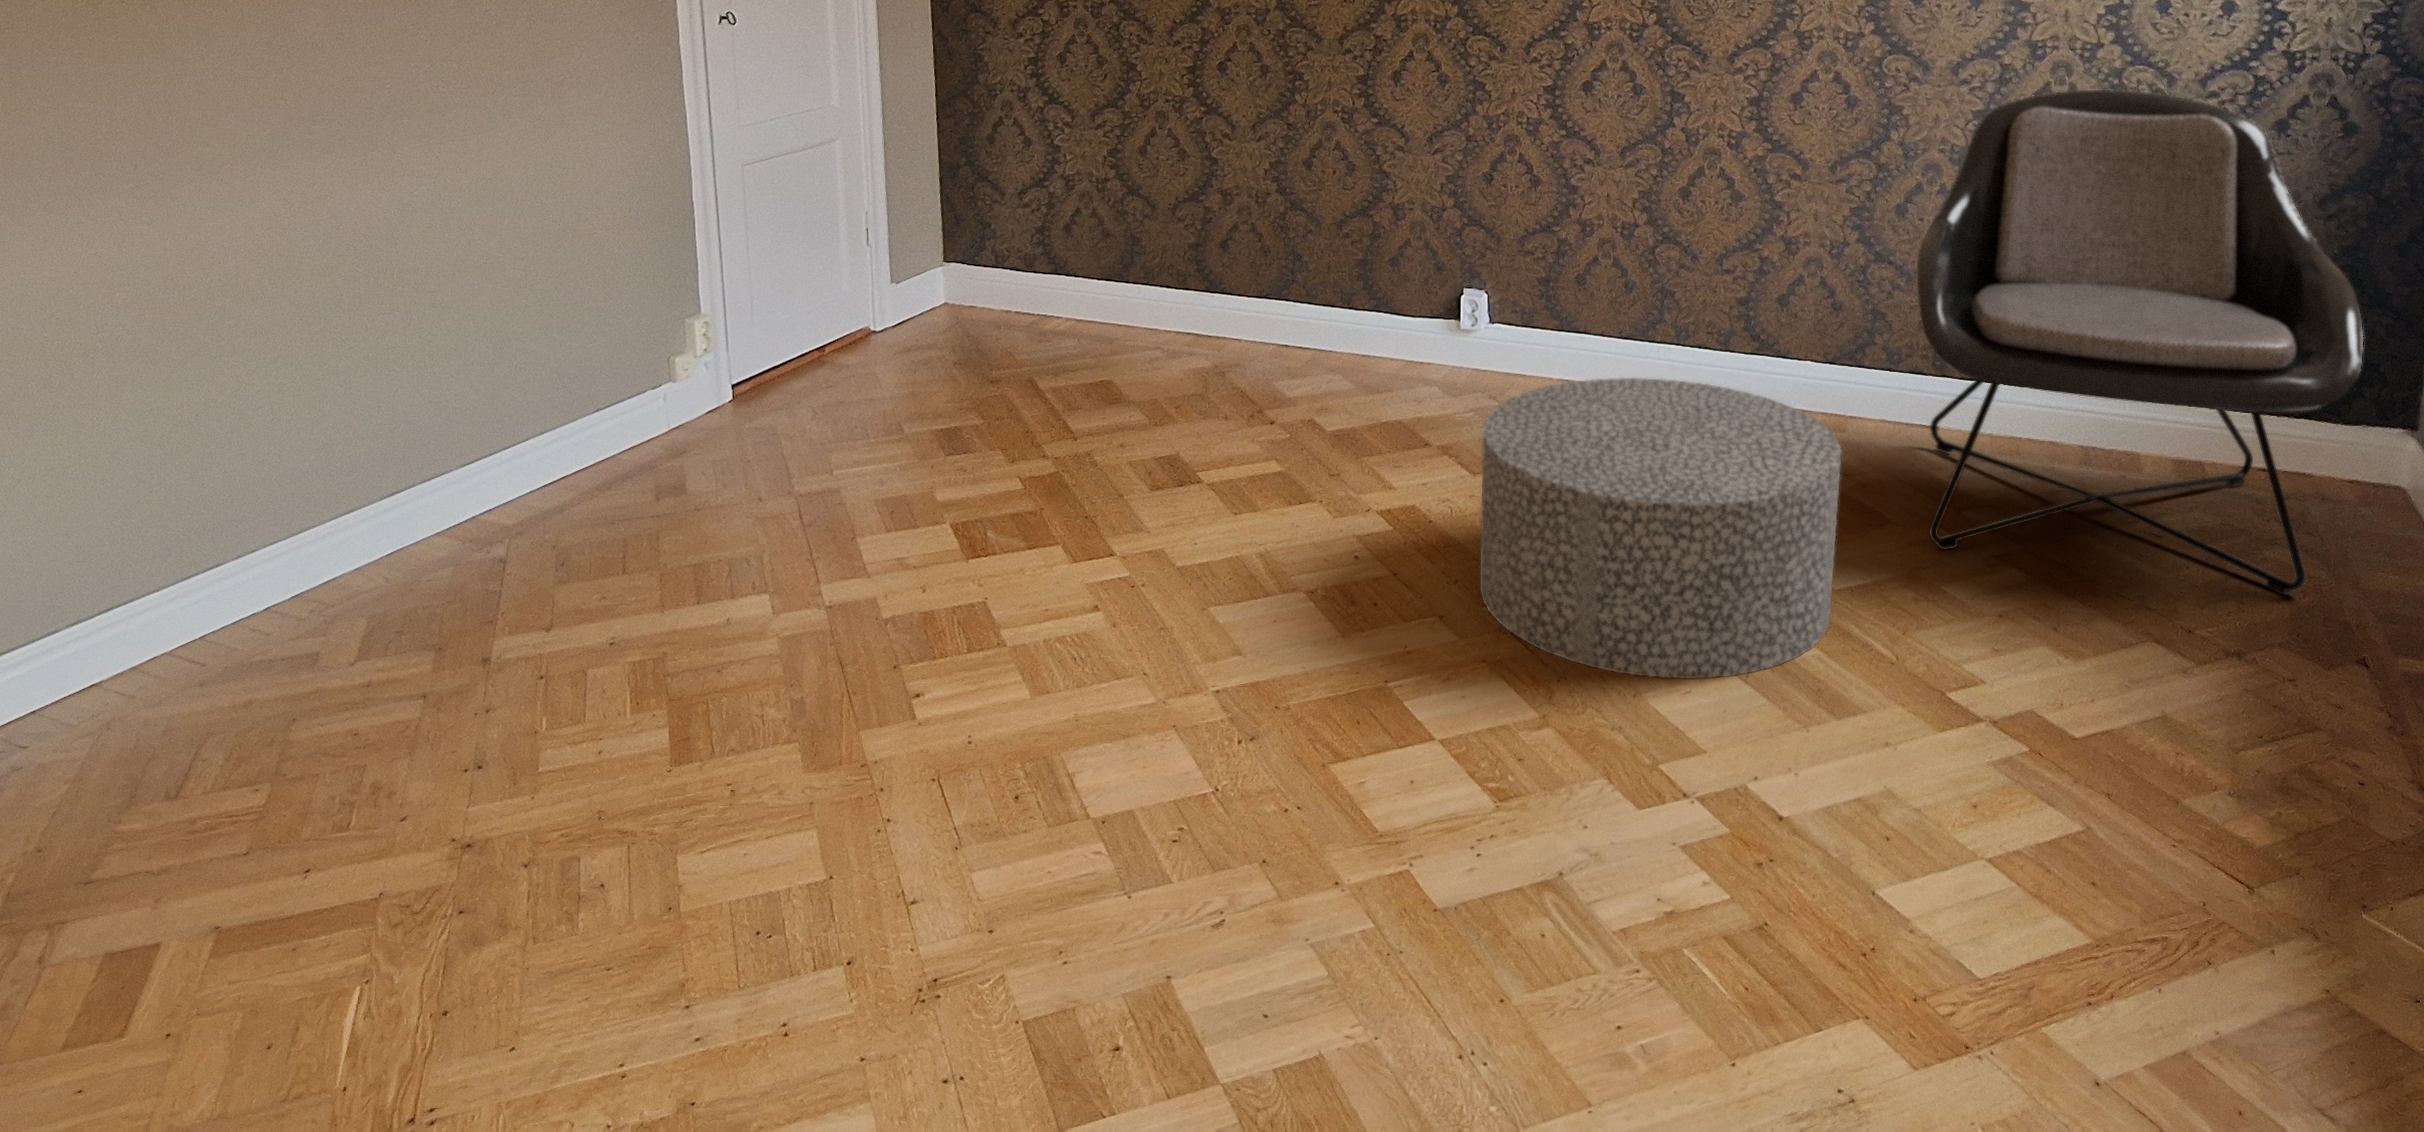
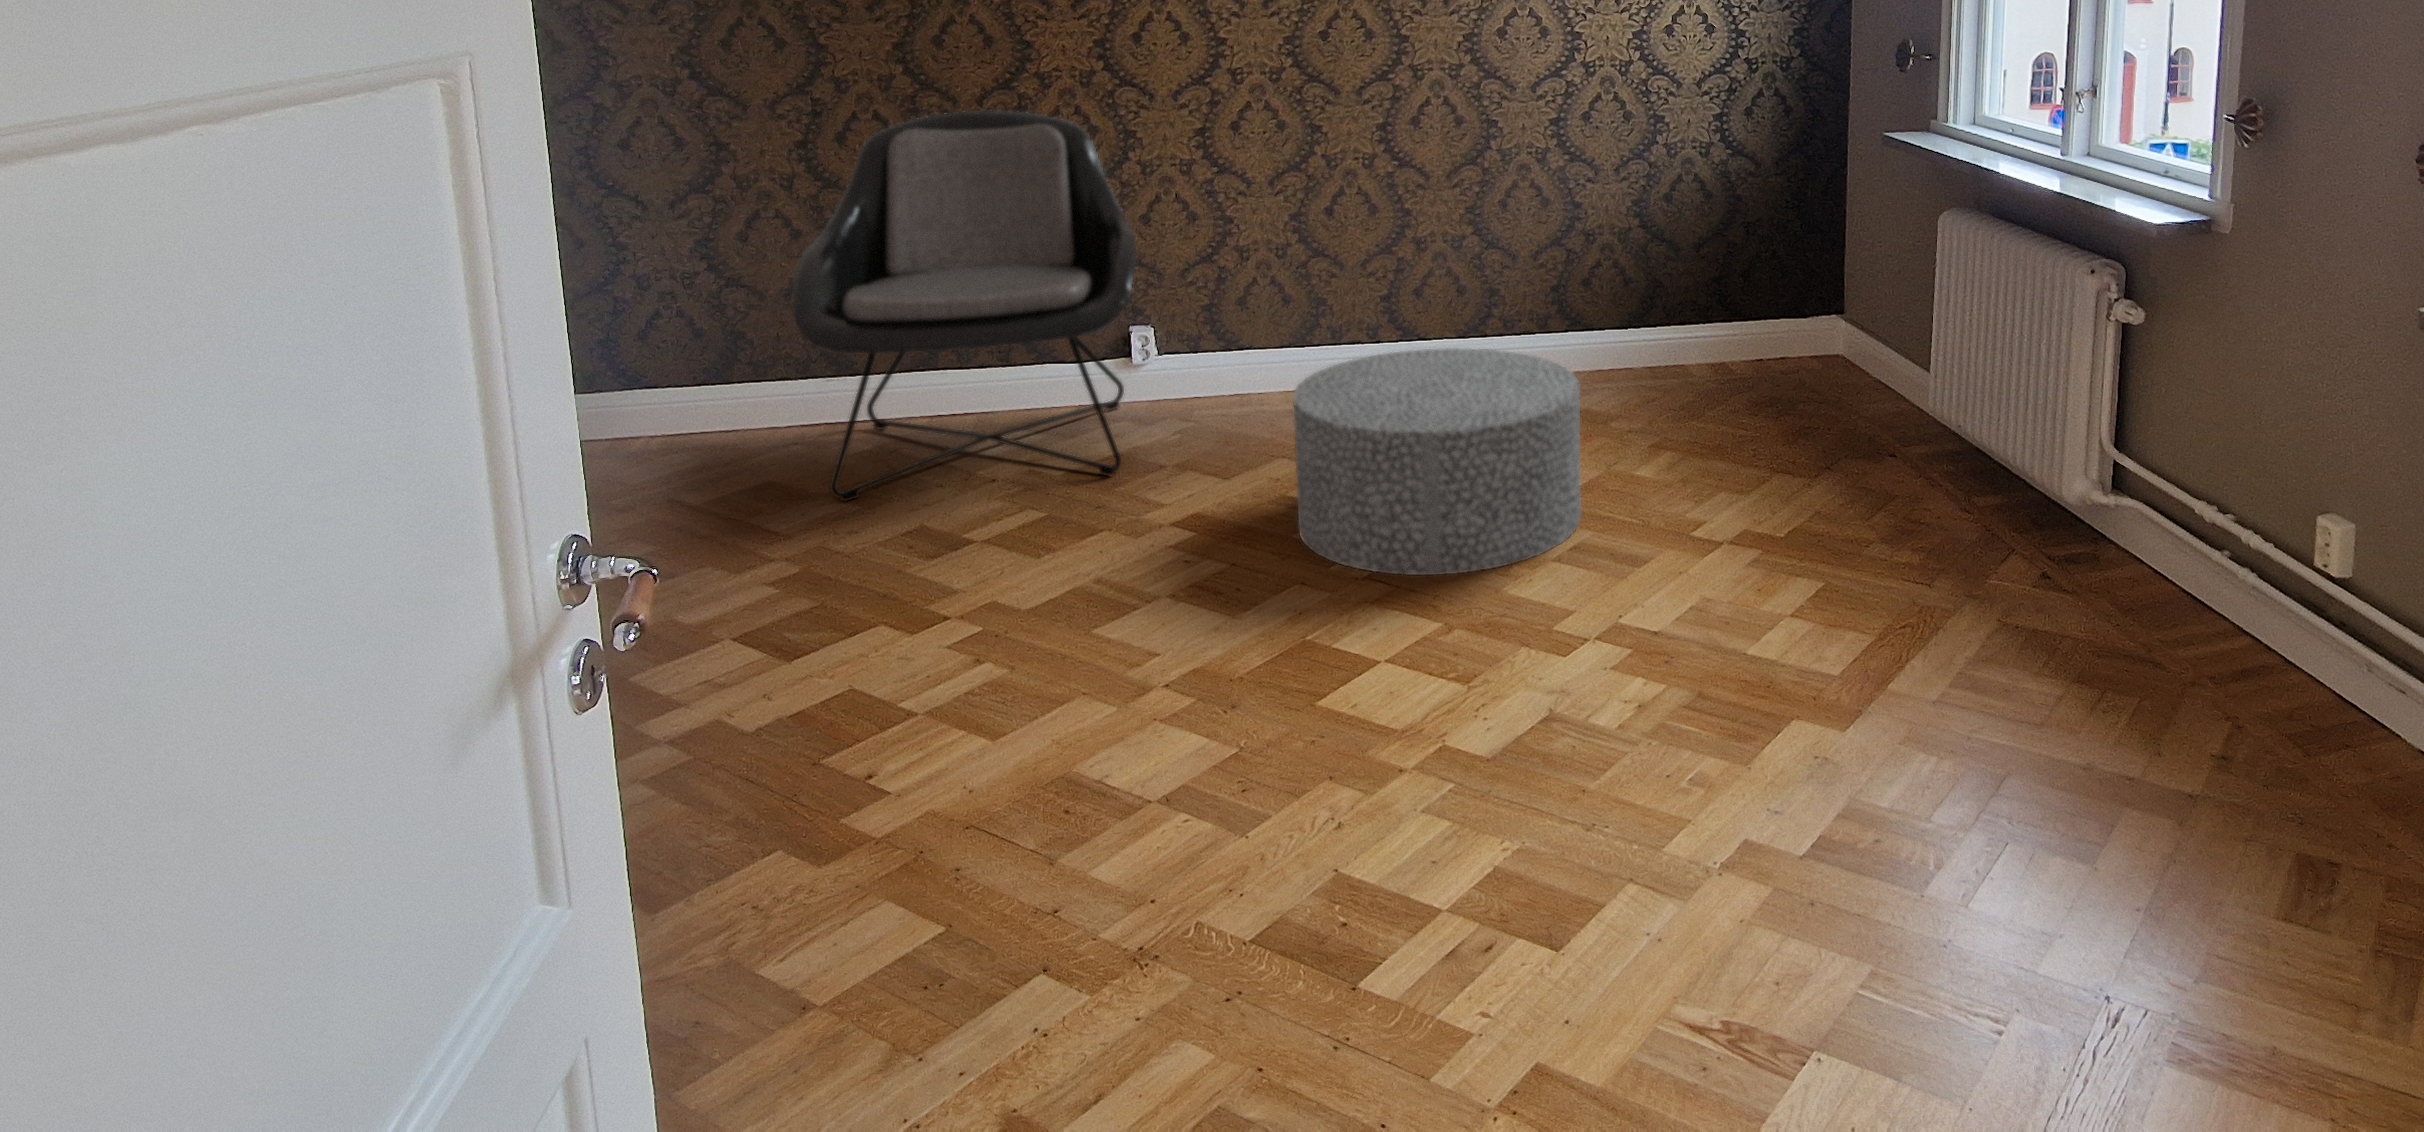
lounge chair: present [1917,90,2363,595] -> present [792,111,1136,501]

